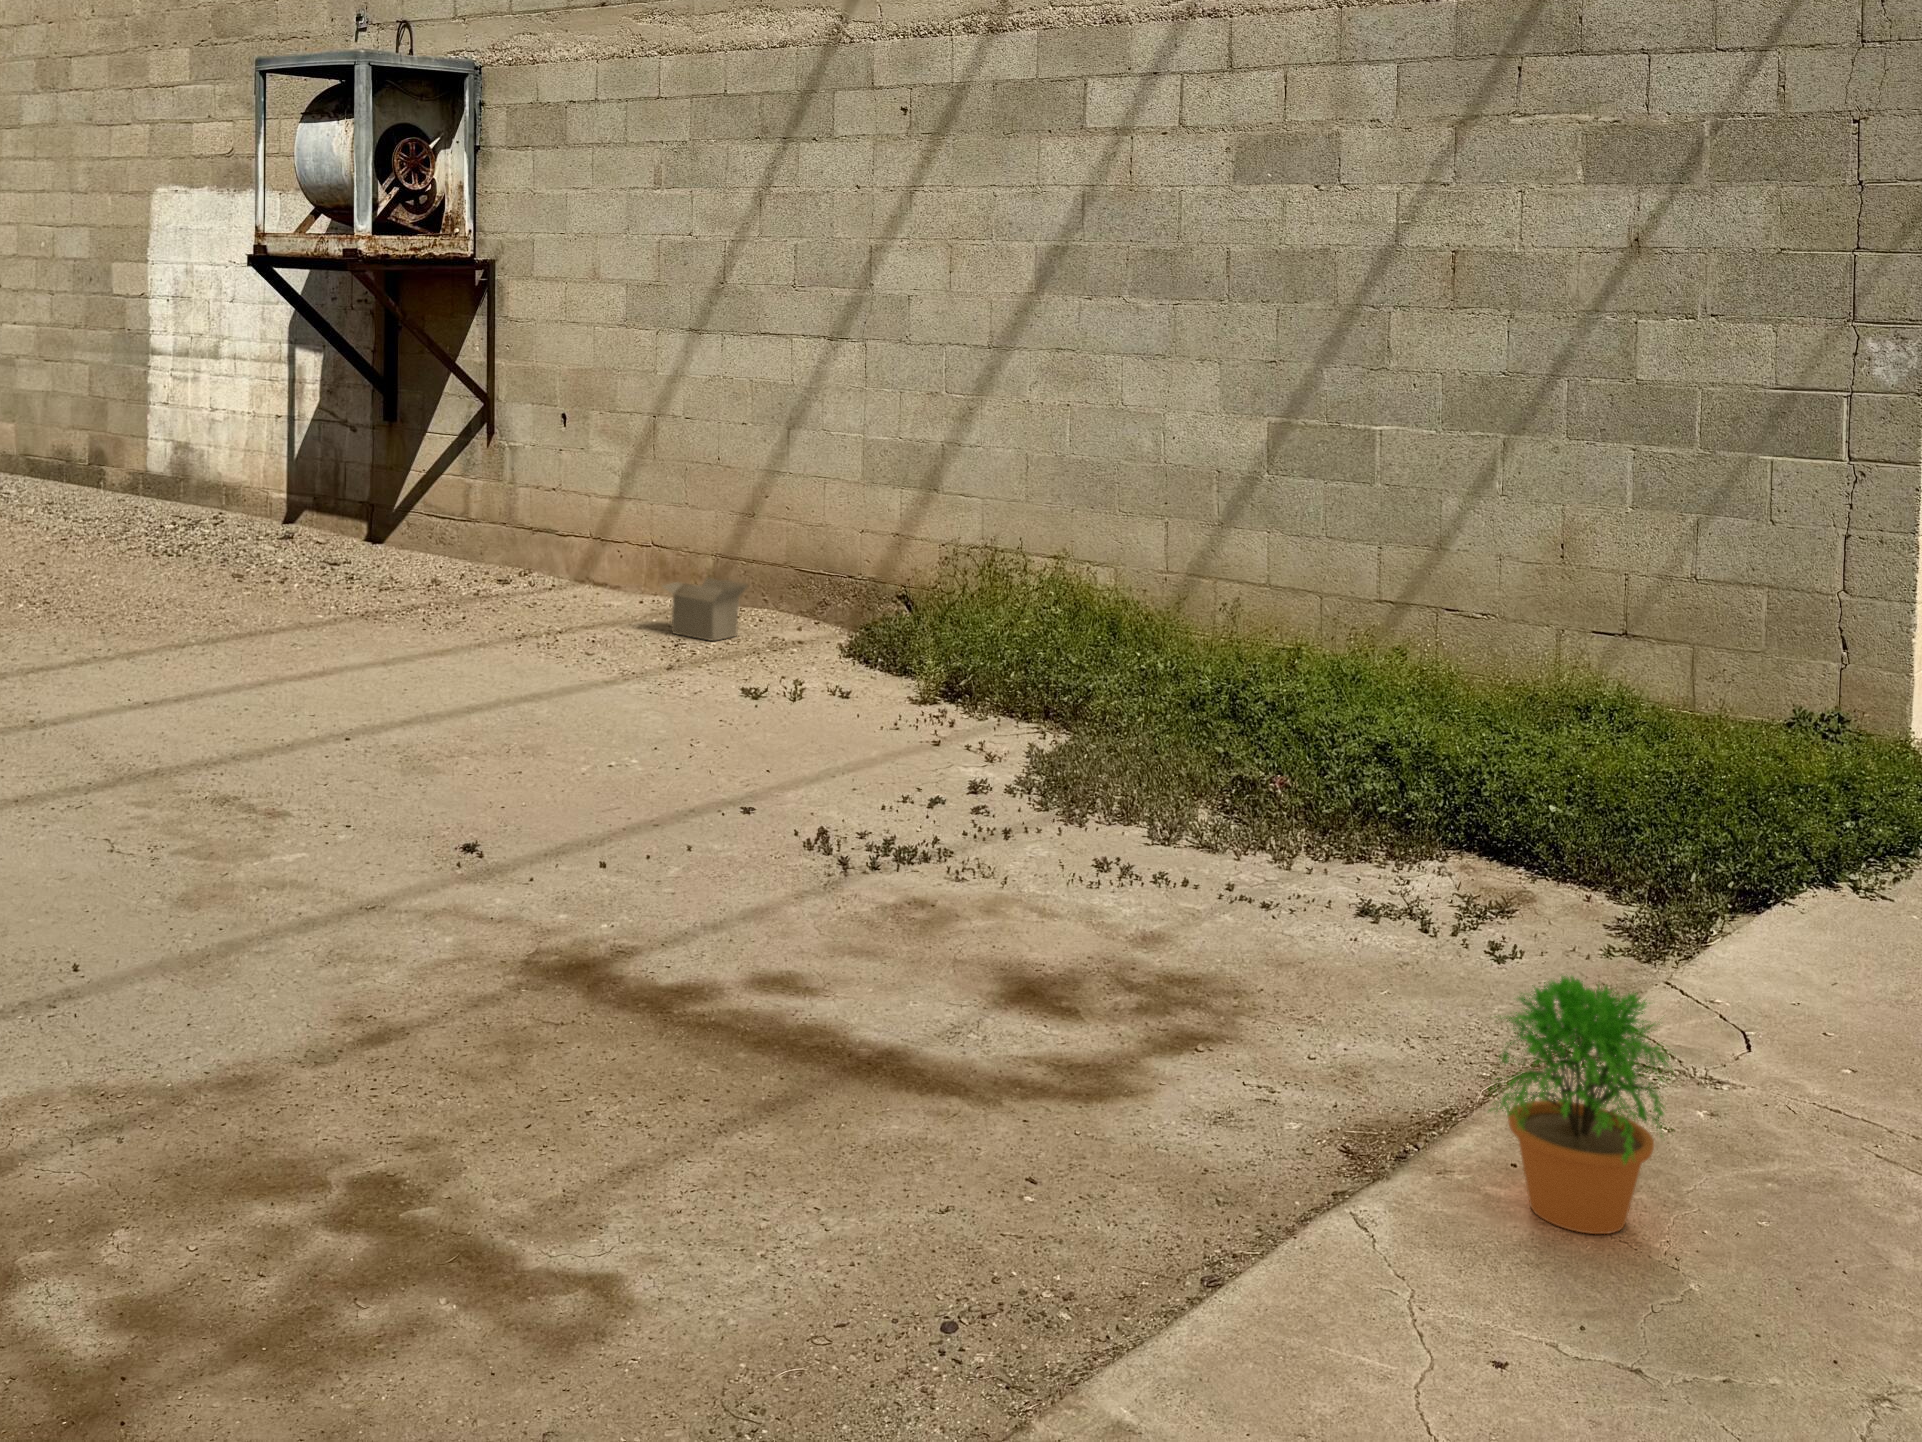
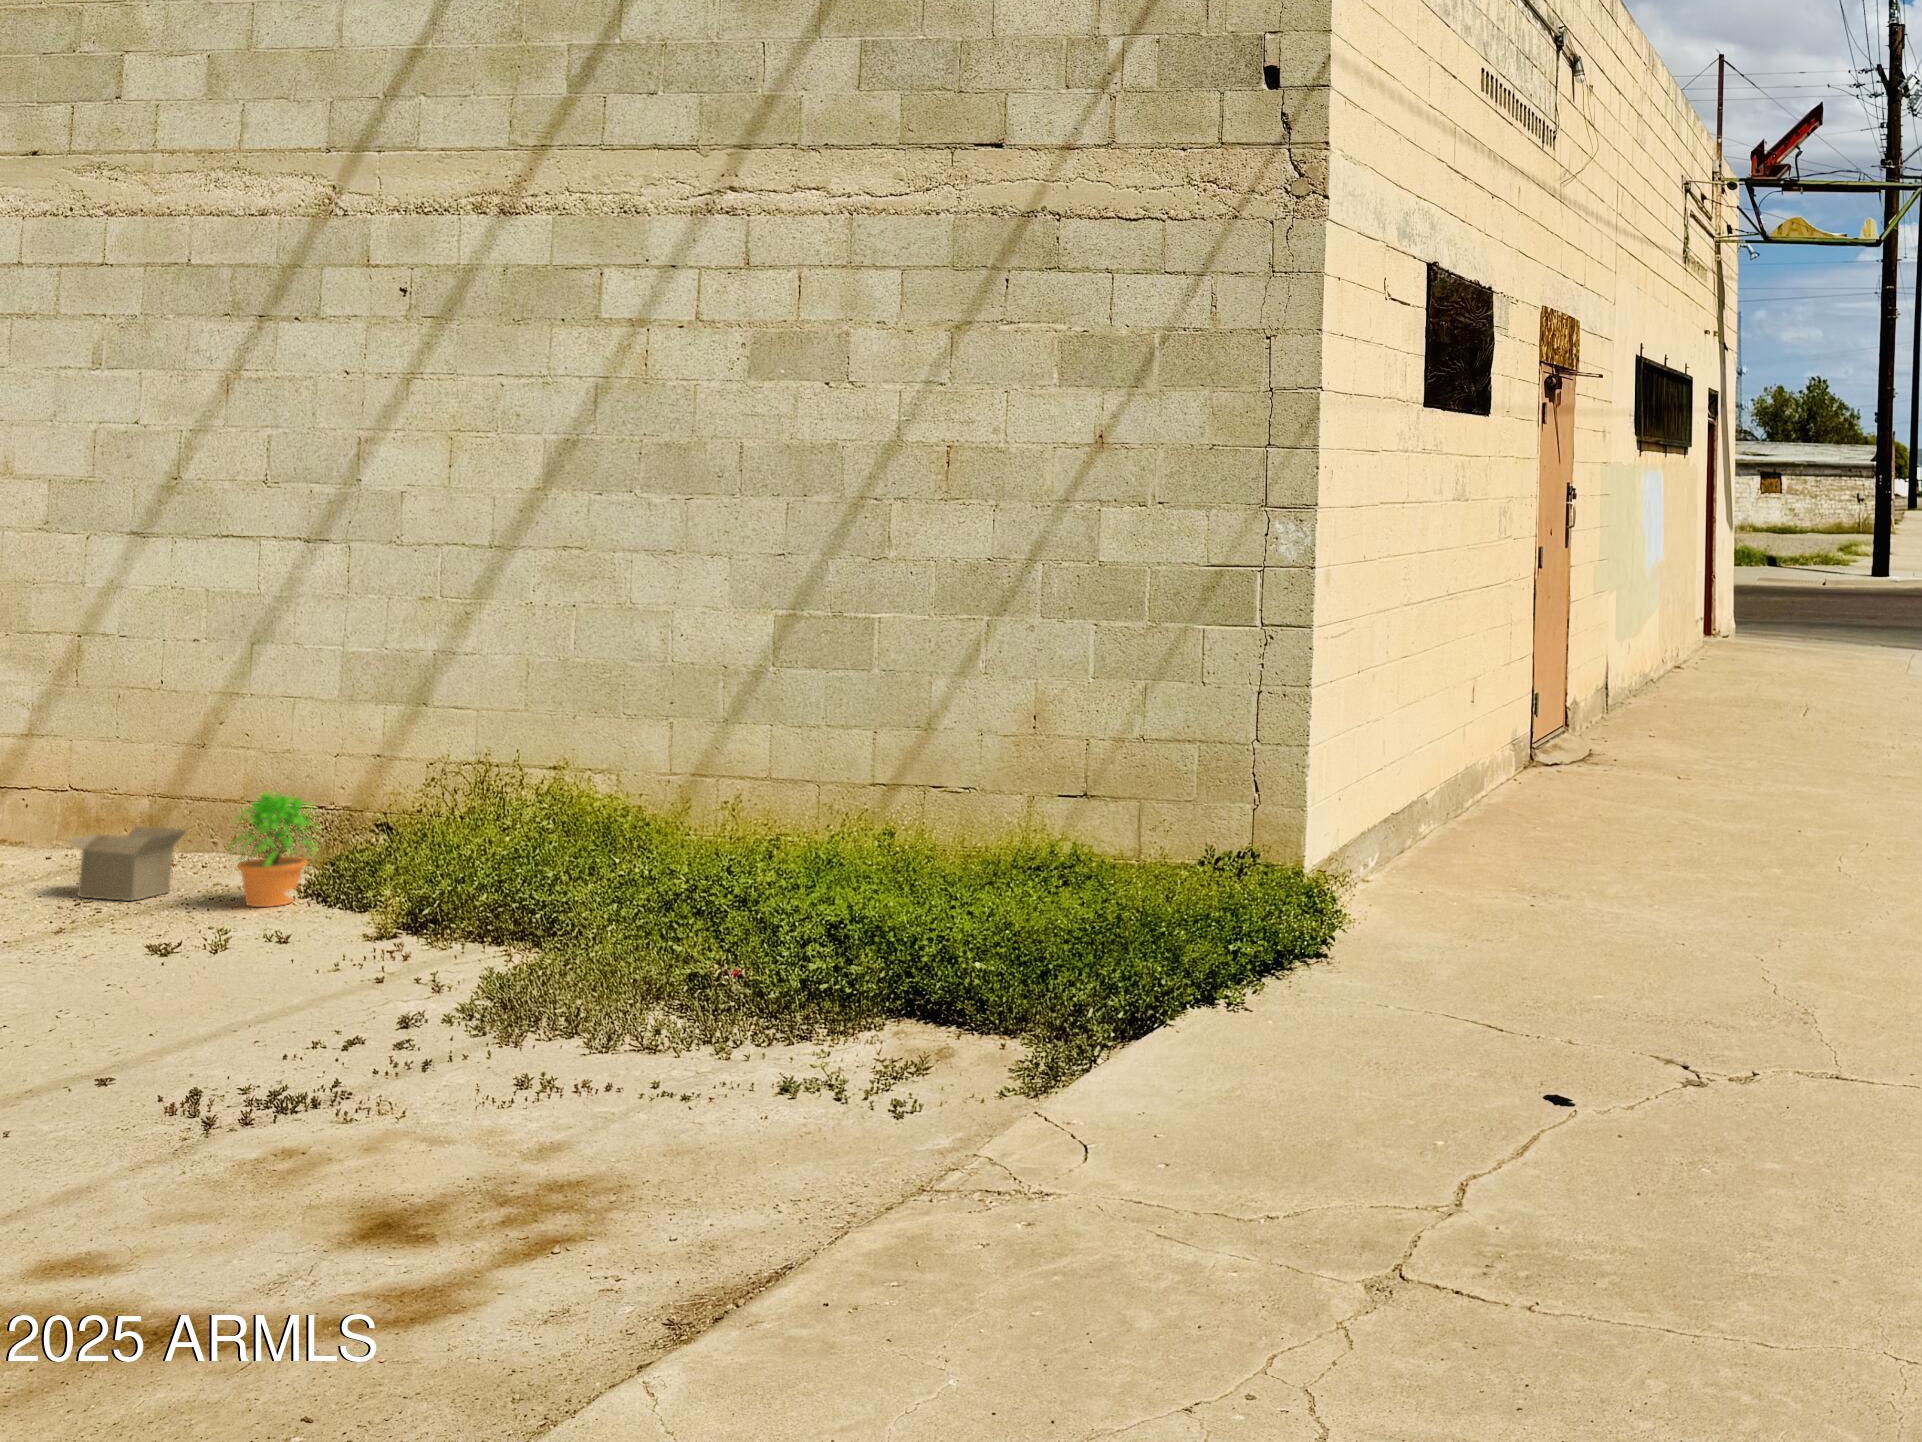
potted plant: present [1489,976,1672,1234] -> present [227,793,320,907]

